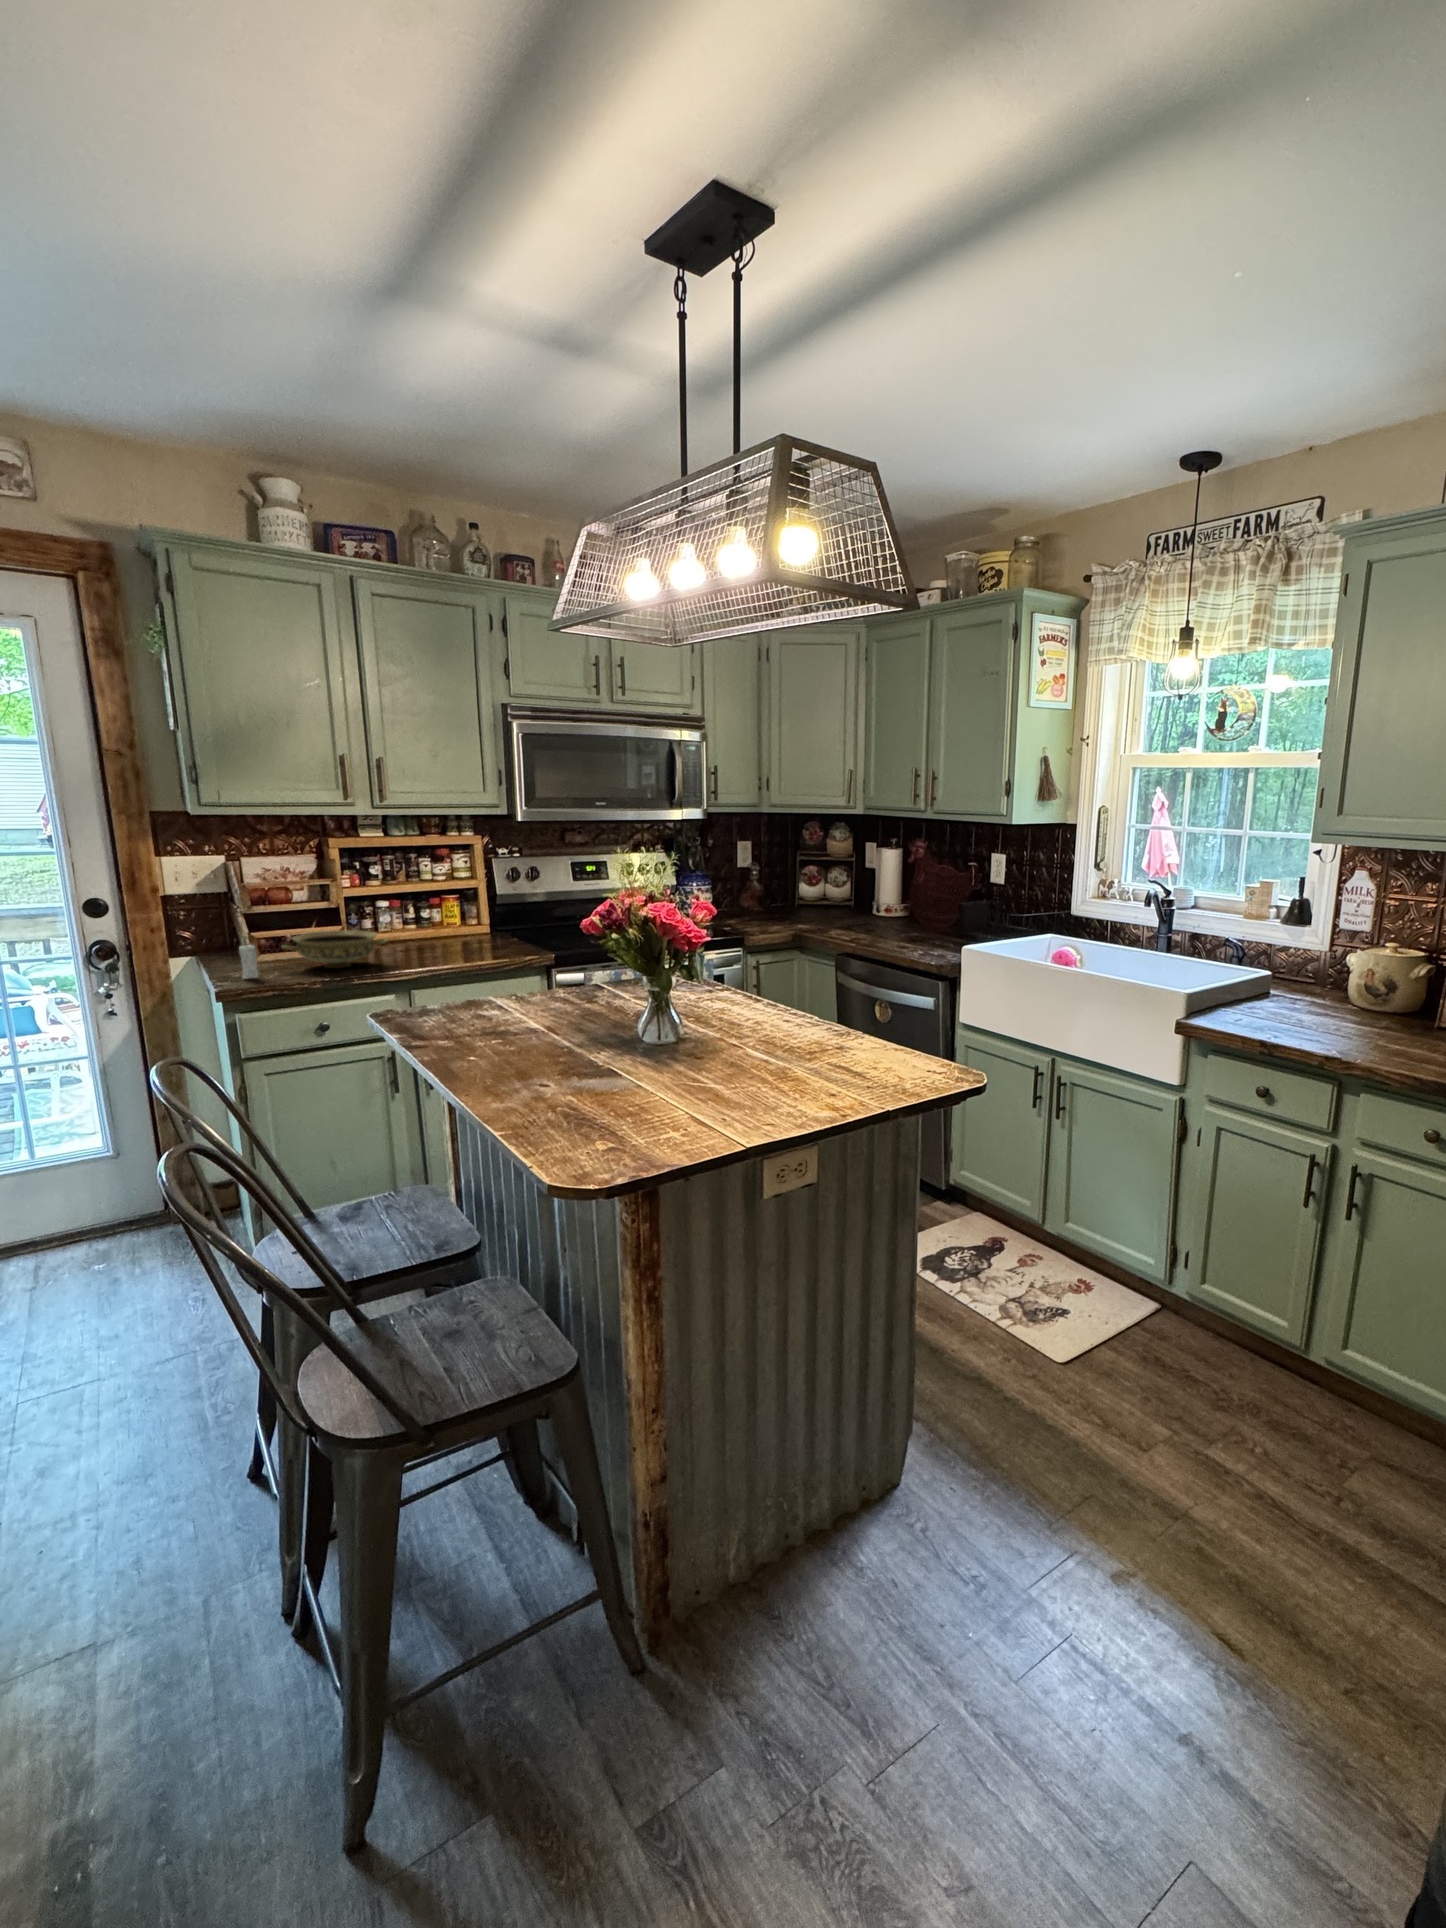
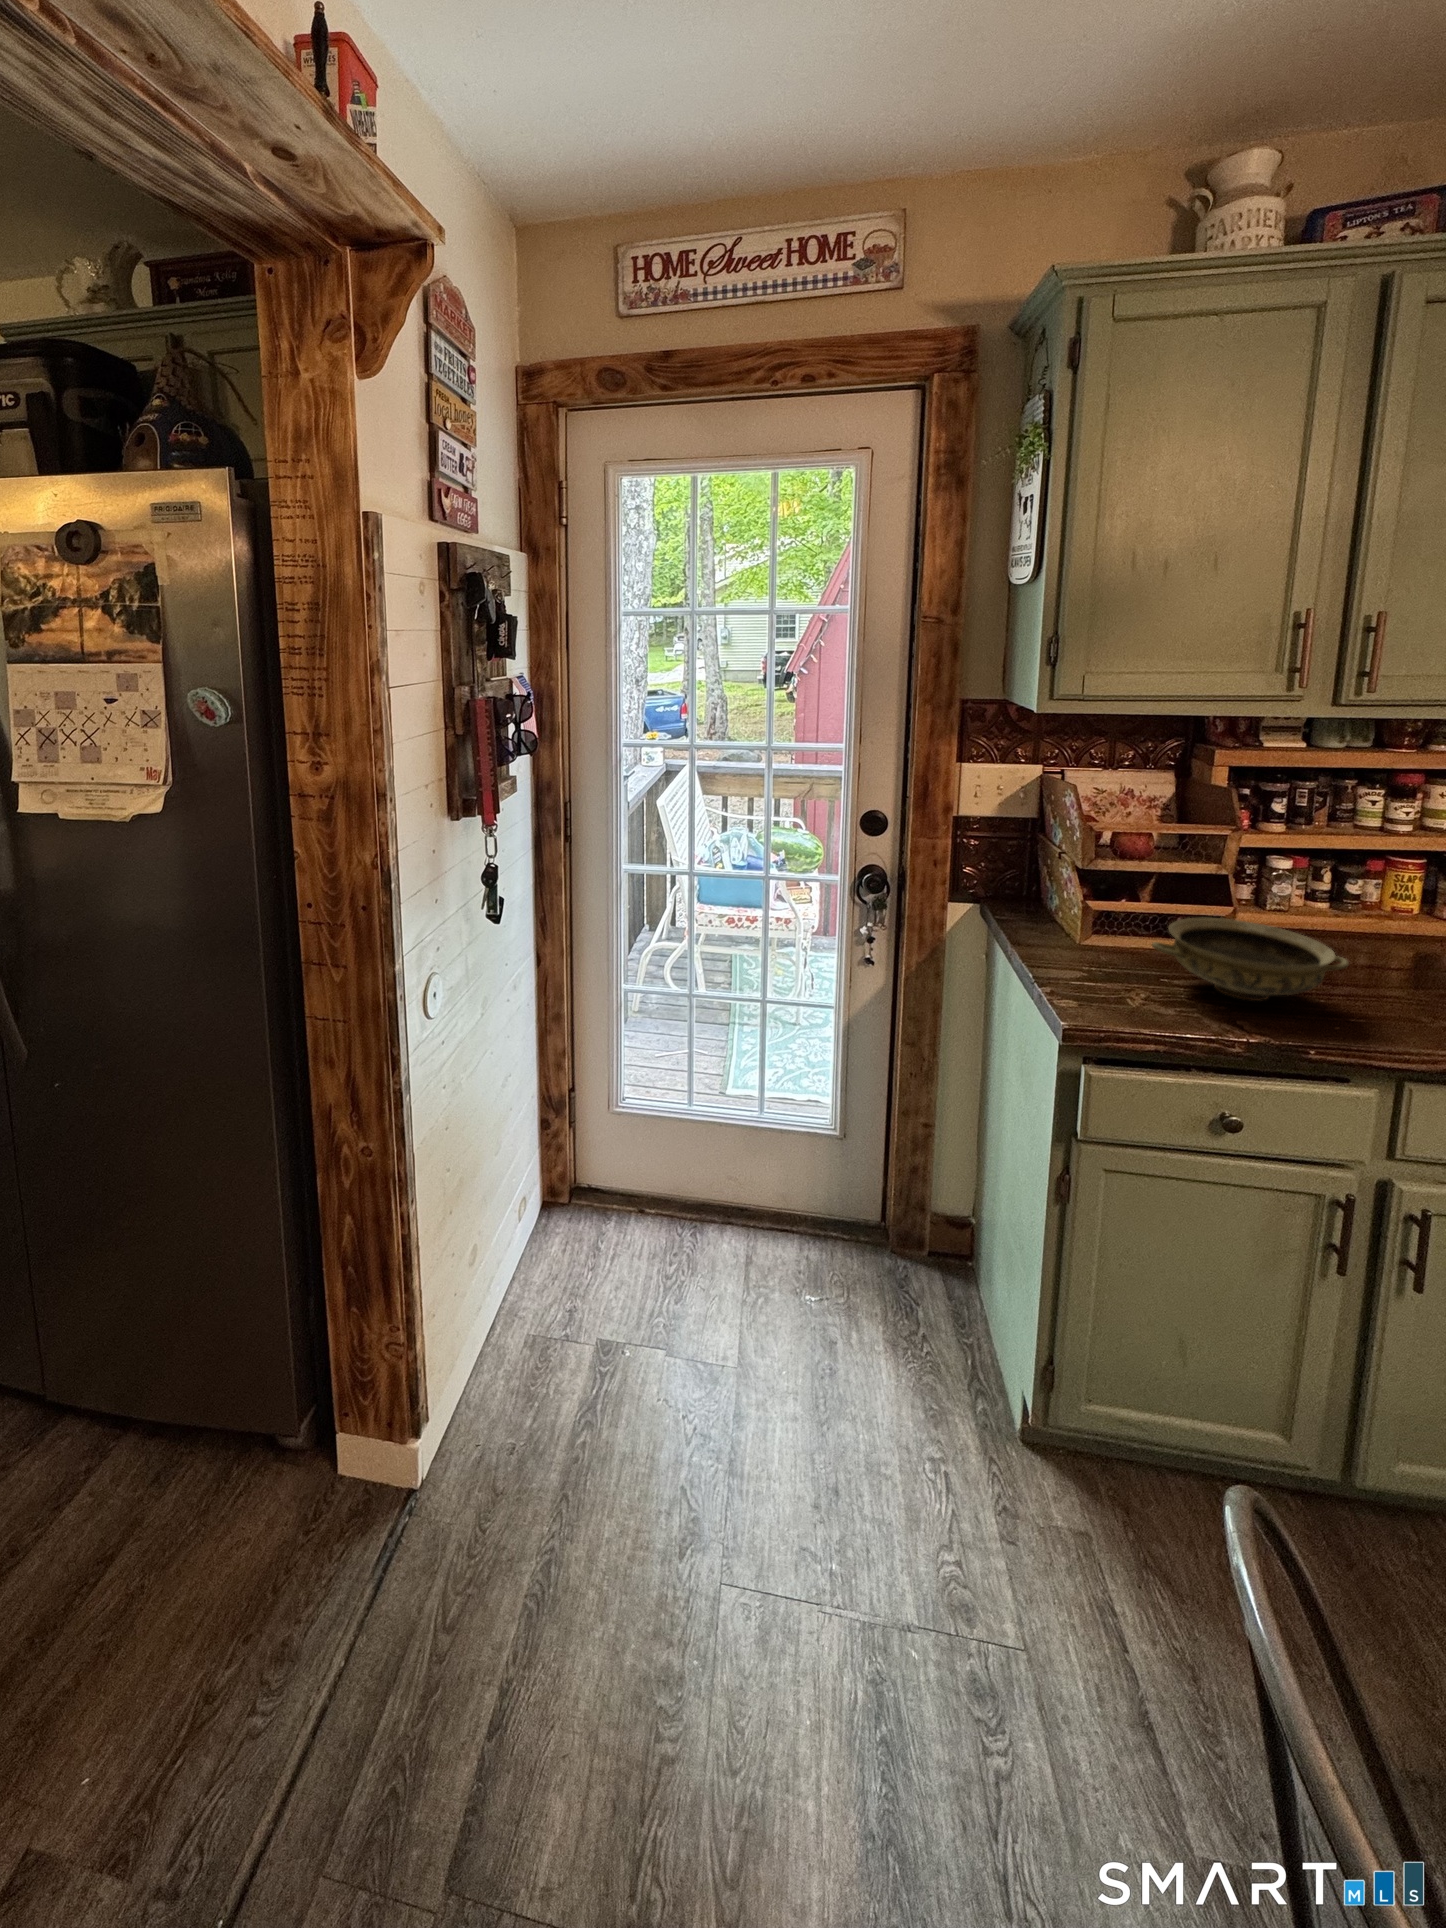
candle: present [239,945,258,979] -> none [1094,933,1126,1002]

